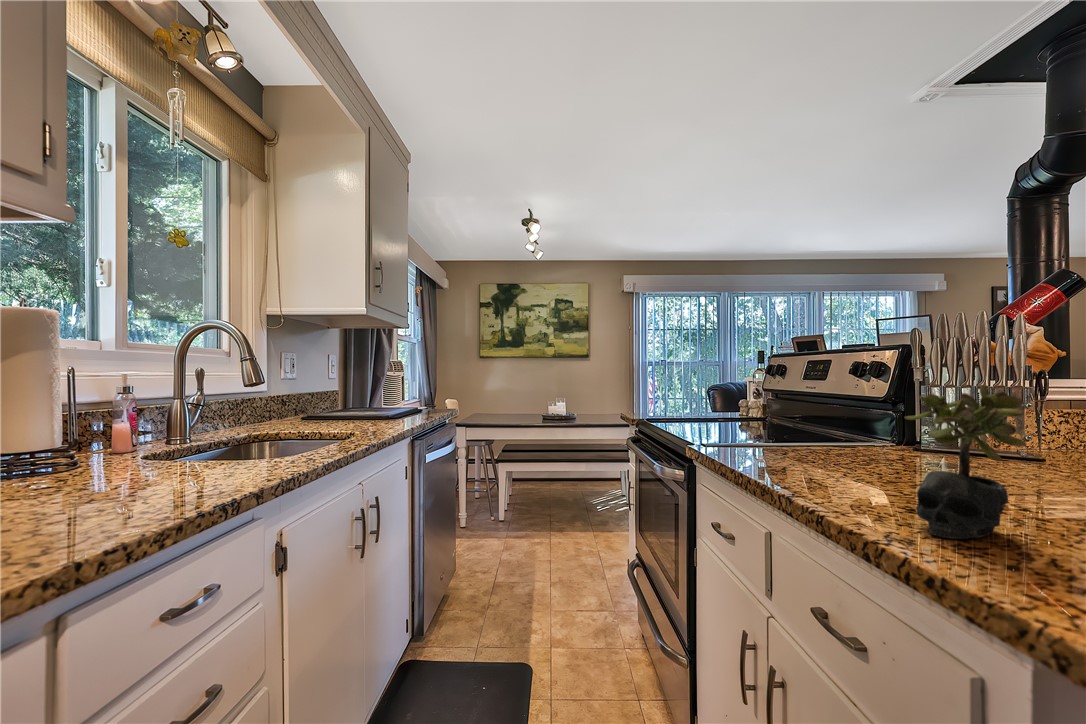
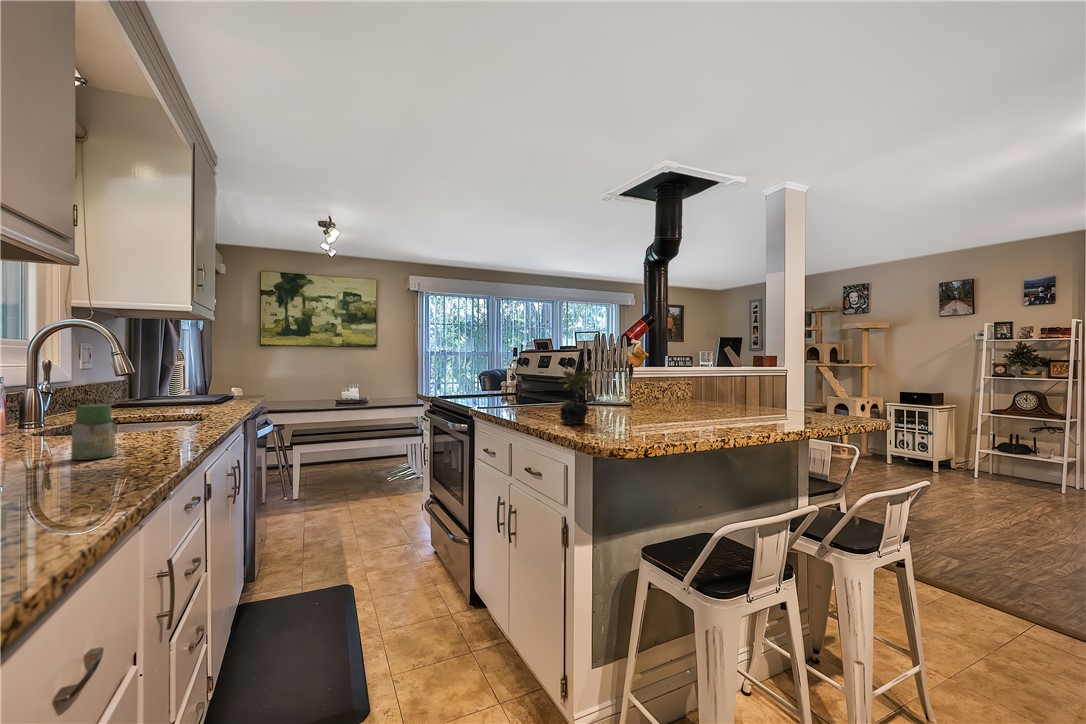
jar: none [38,439,108,529] -> present [72,404,115,460]

